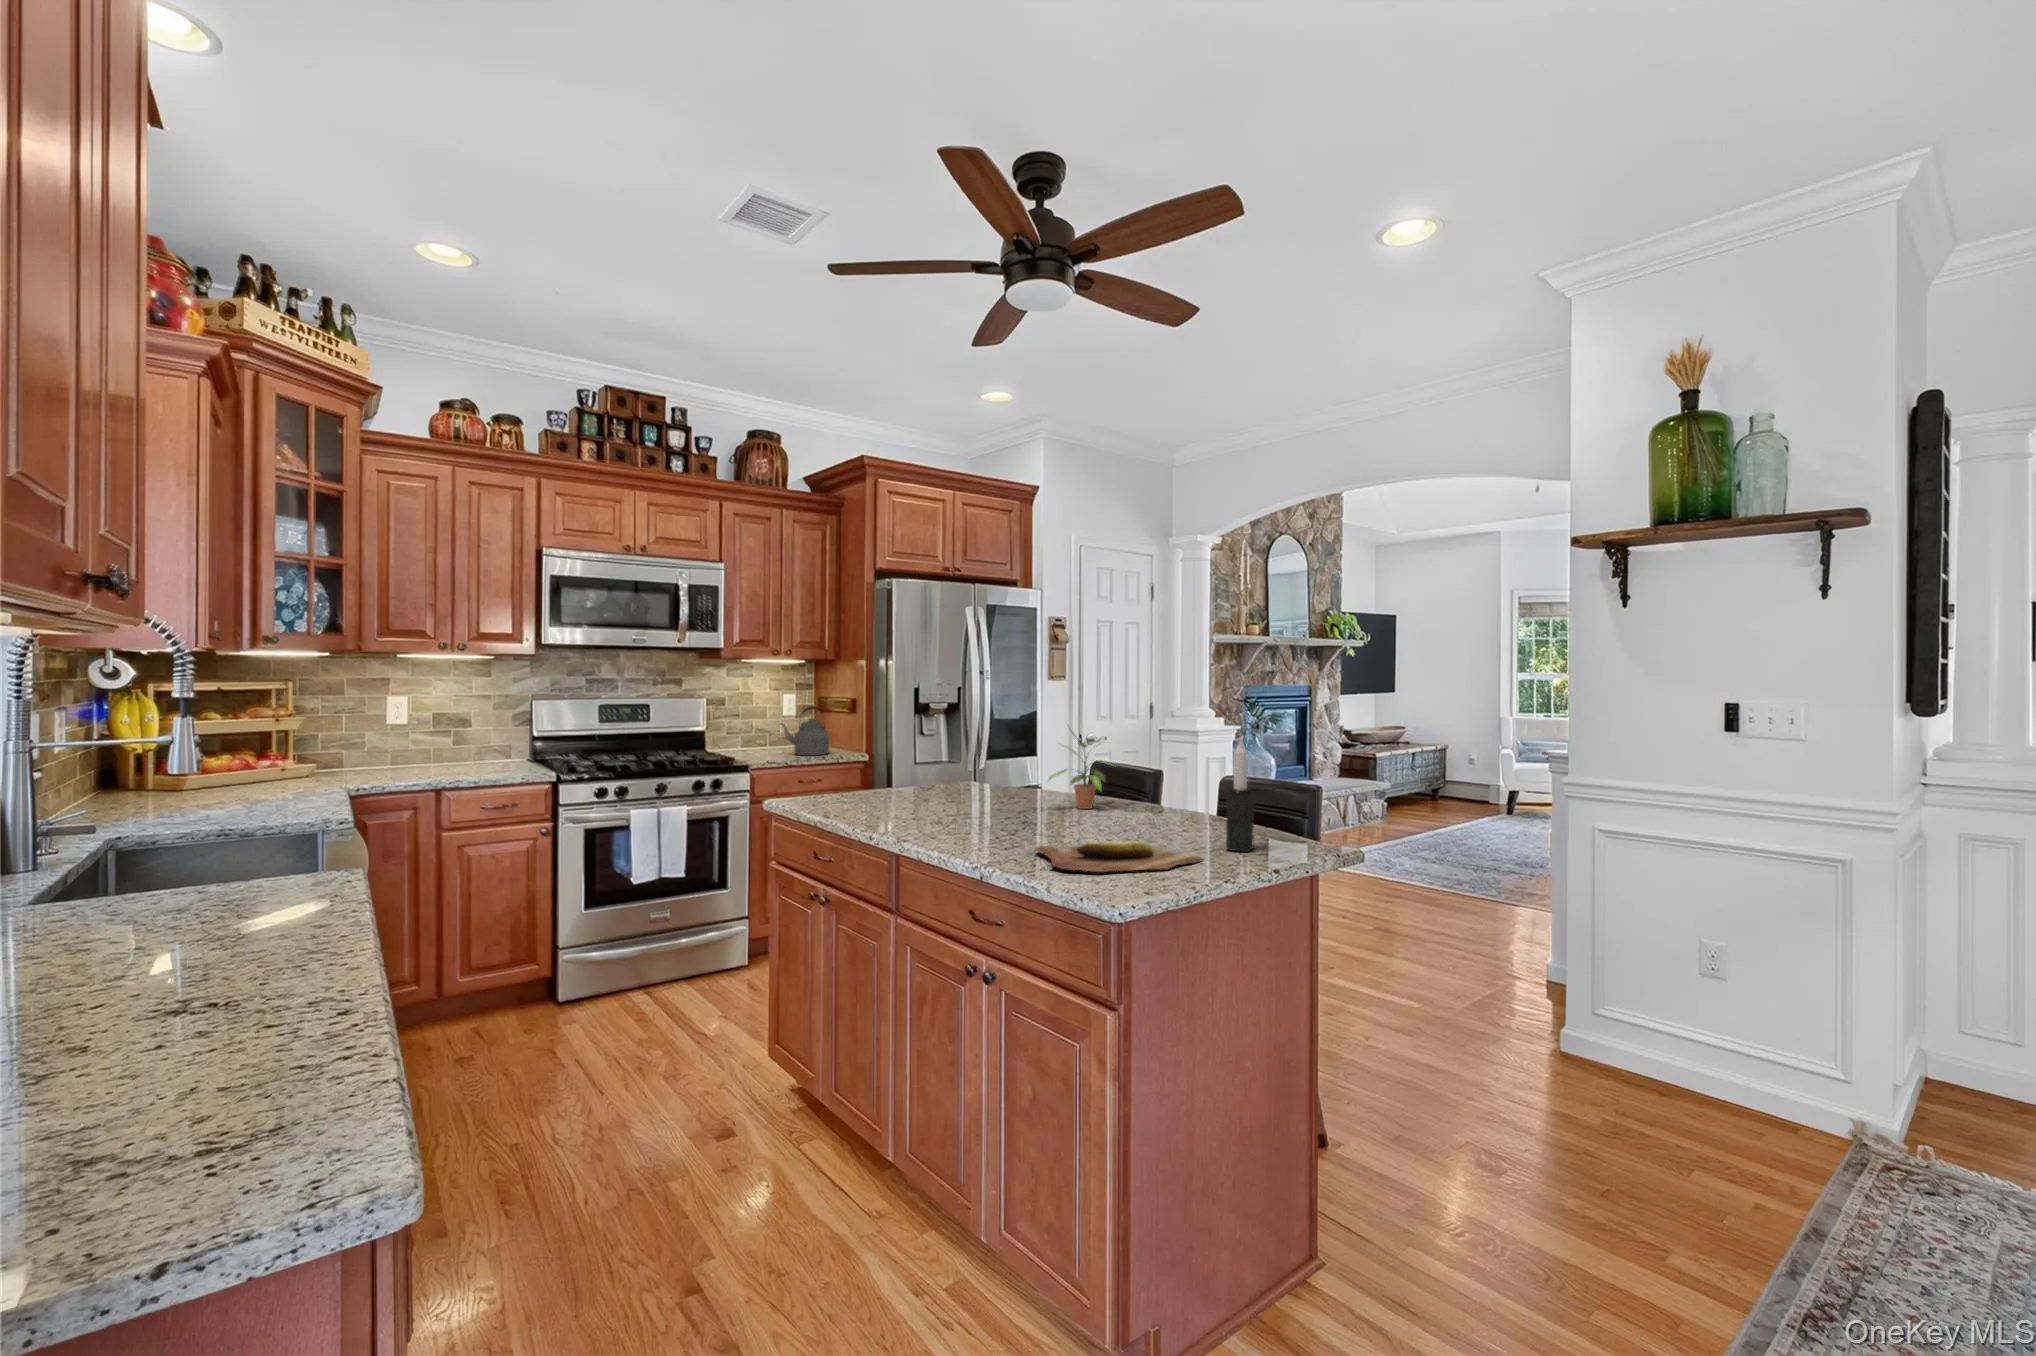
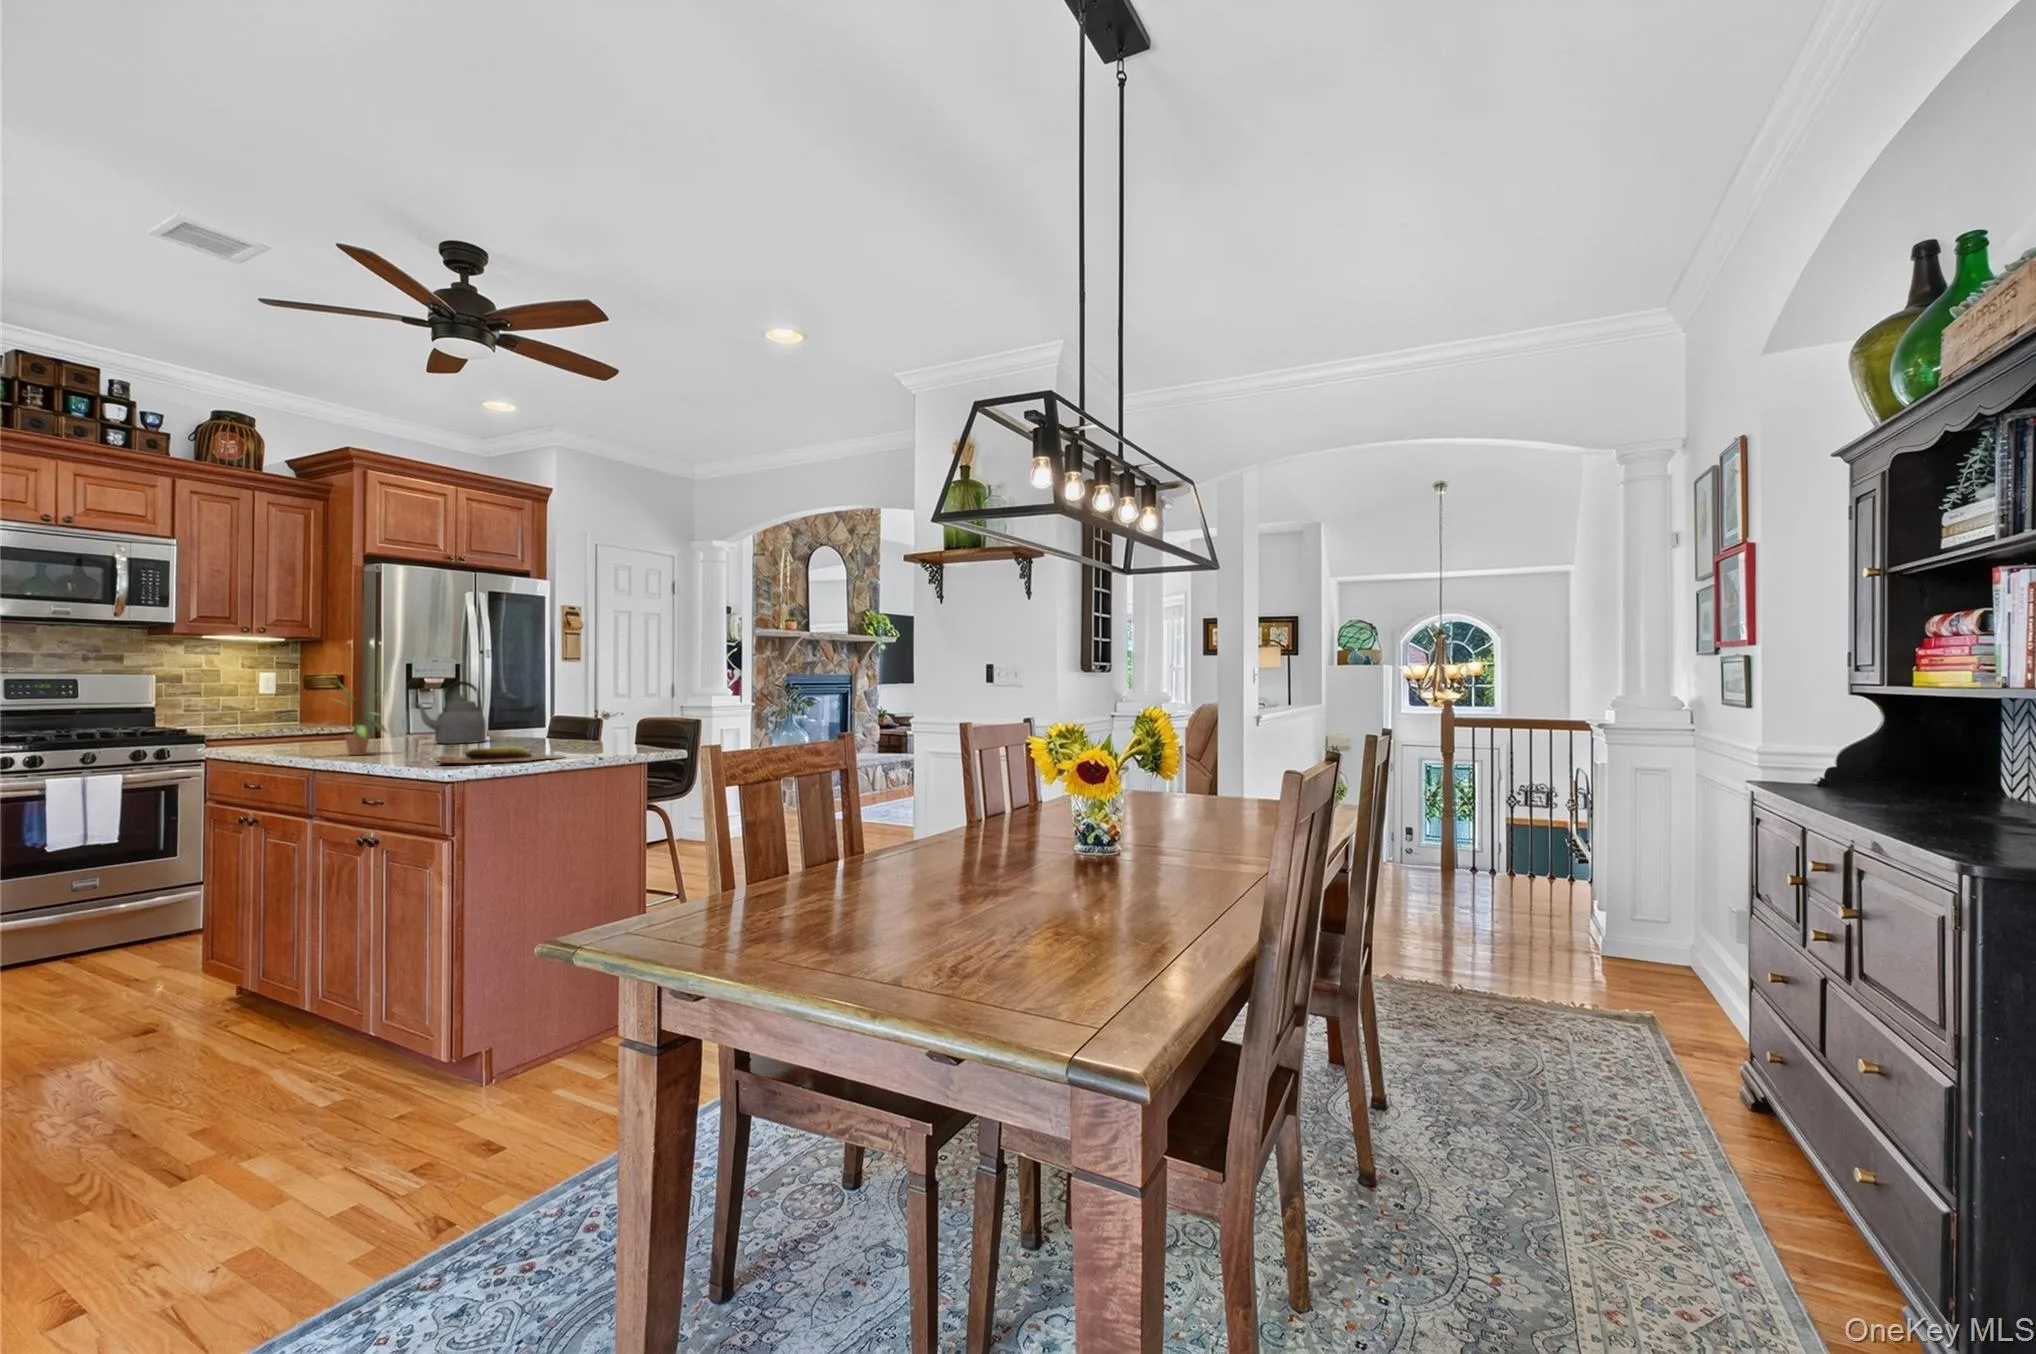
kettle: present [781,706,829,755] -> present [415,681,486,744]
potted plant: present [1049,733,1109,809] -> present [338,685,387,755]
candle: present [1226,737,1254,852] -> none [592,676,614,754]

